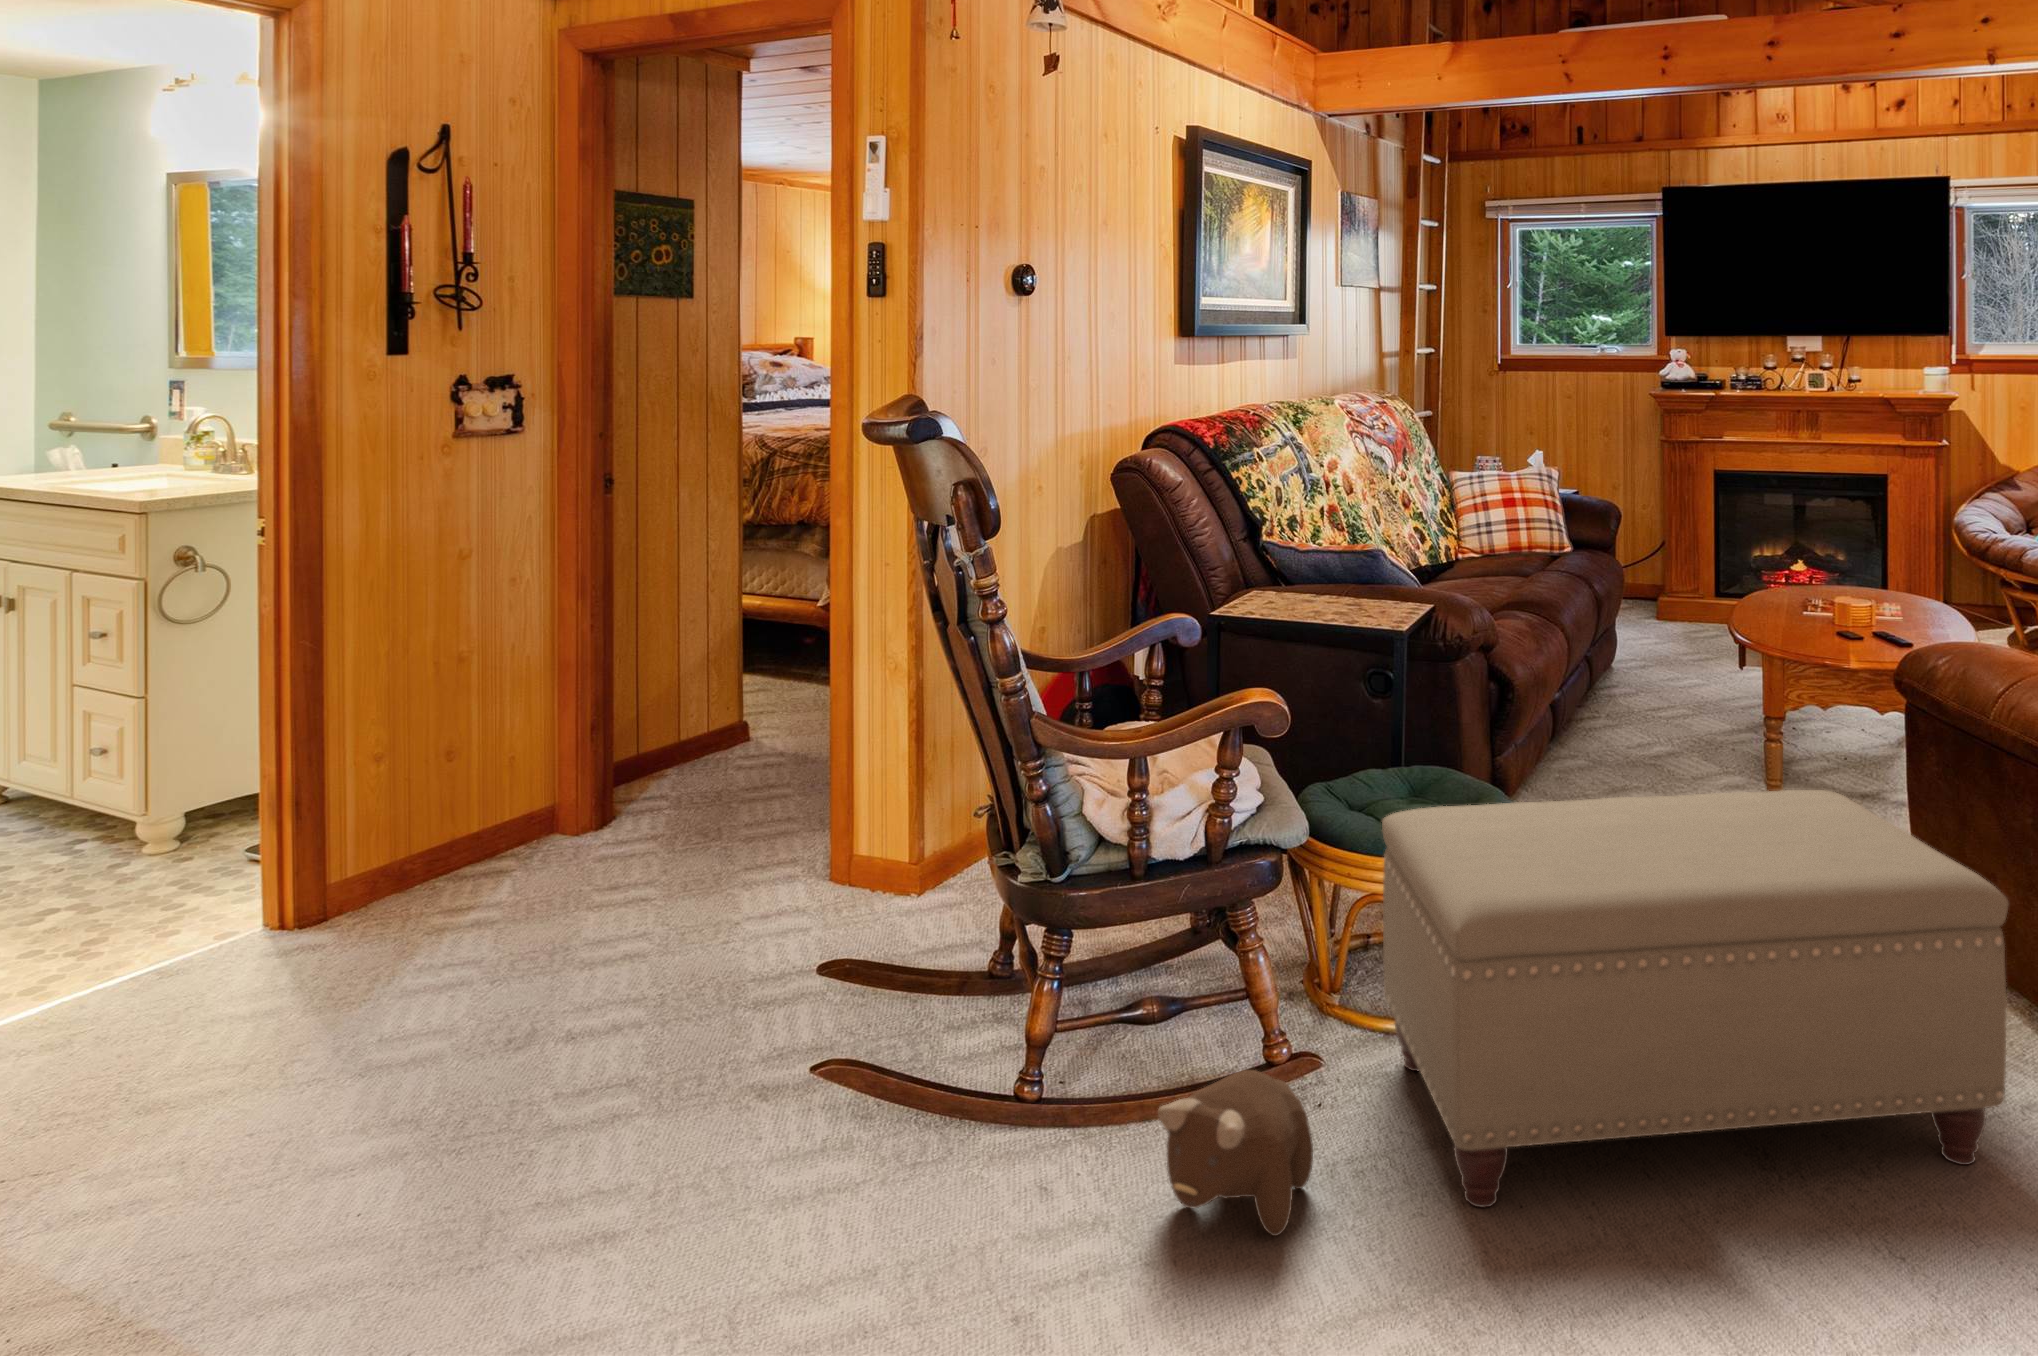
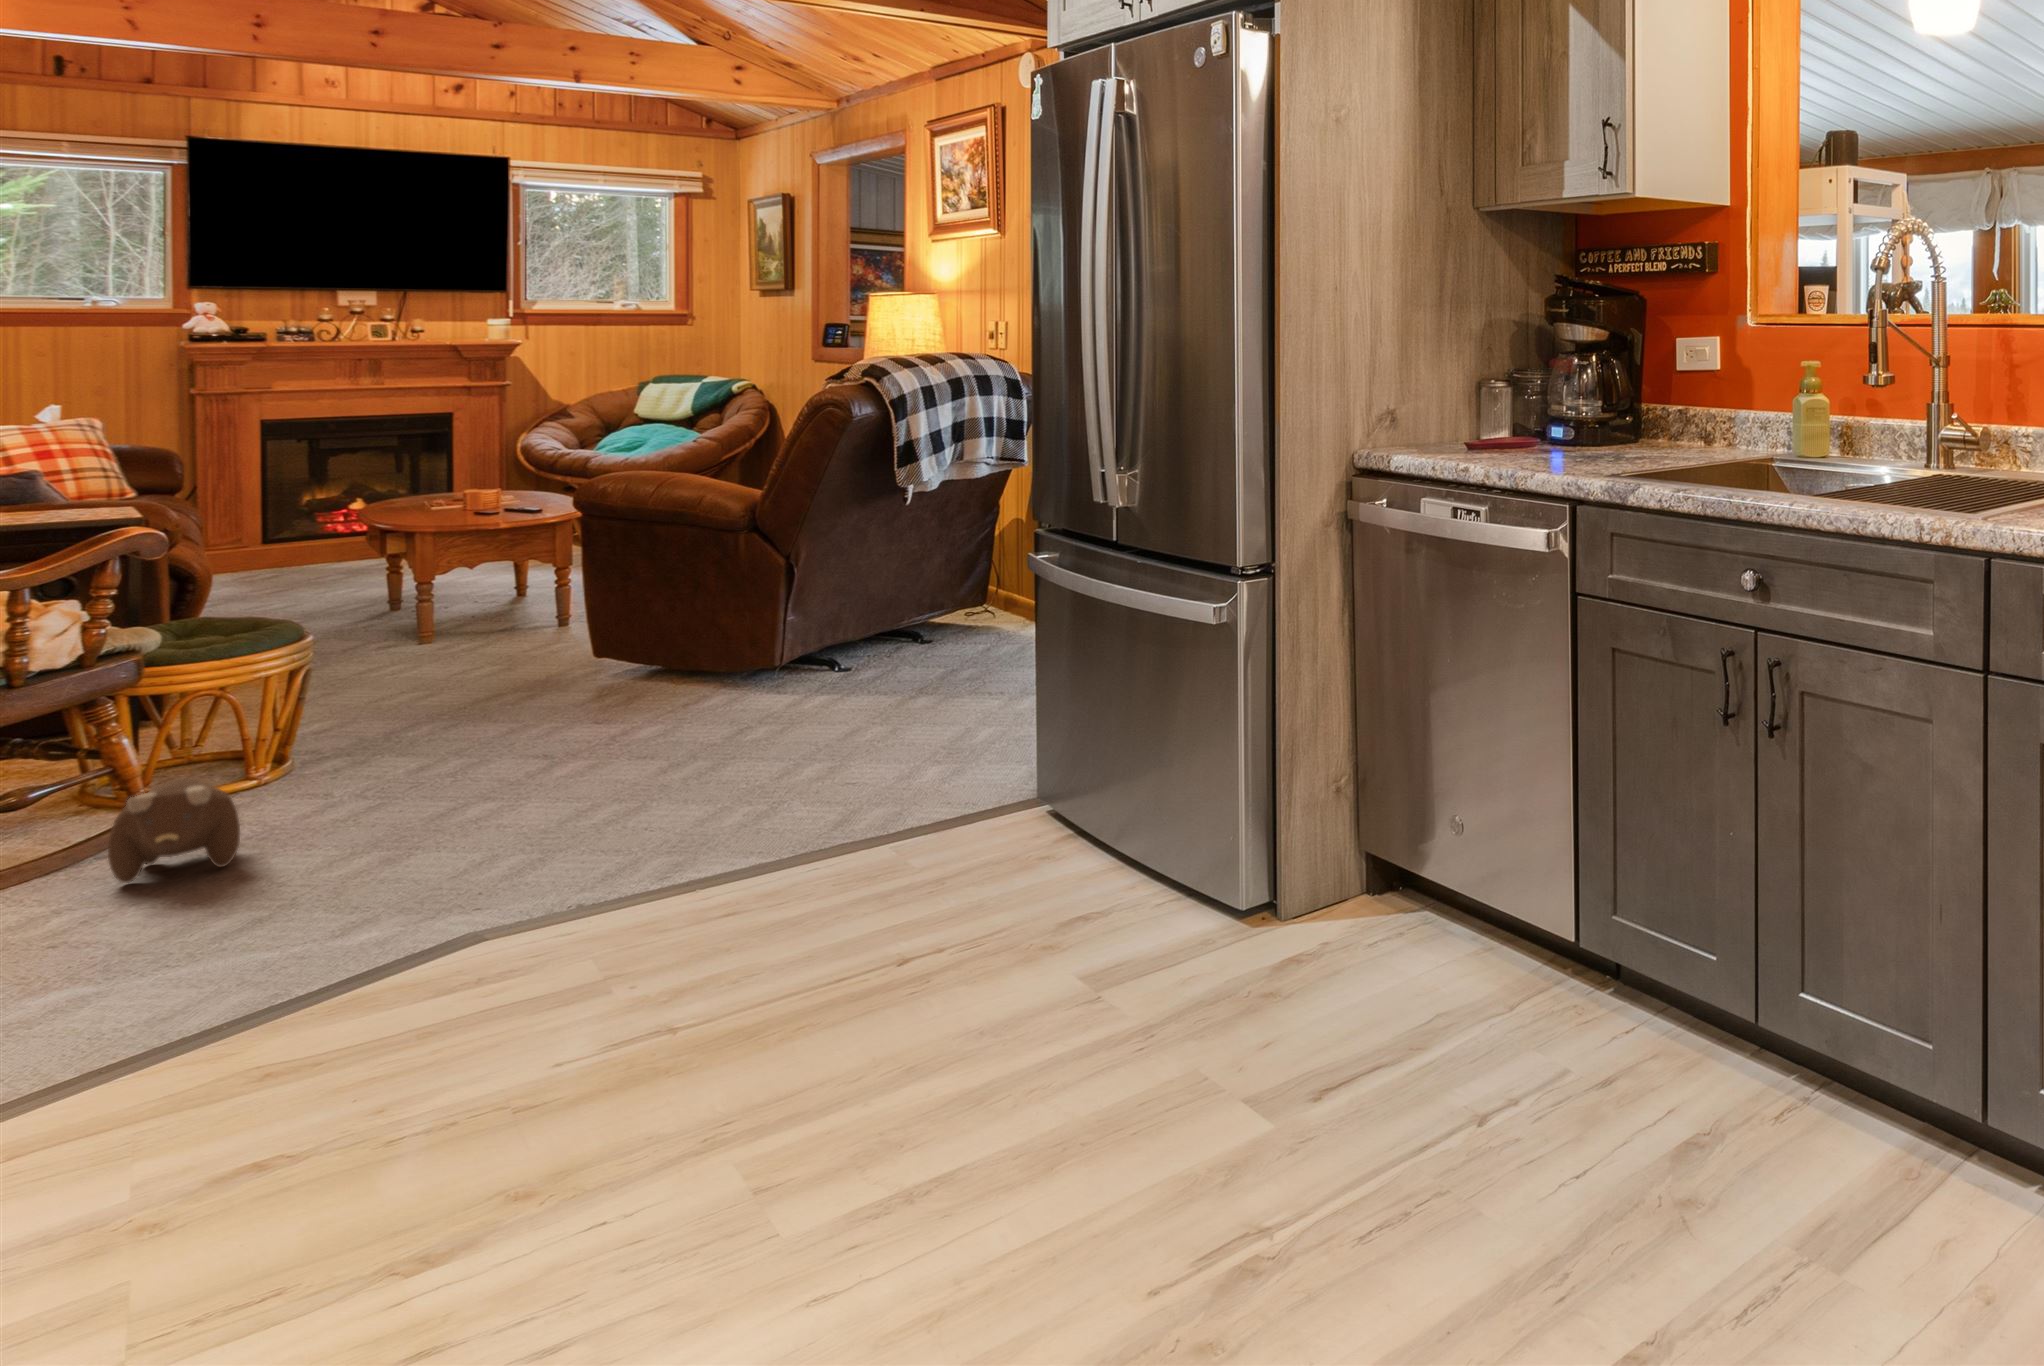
ottoman: present [1382,790,2009,1208] -> none [209,564,684,819]

